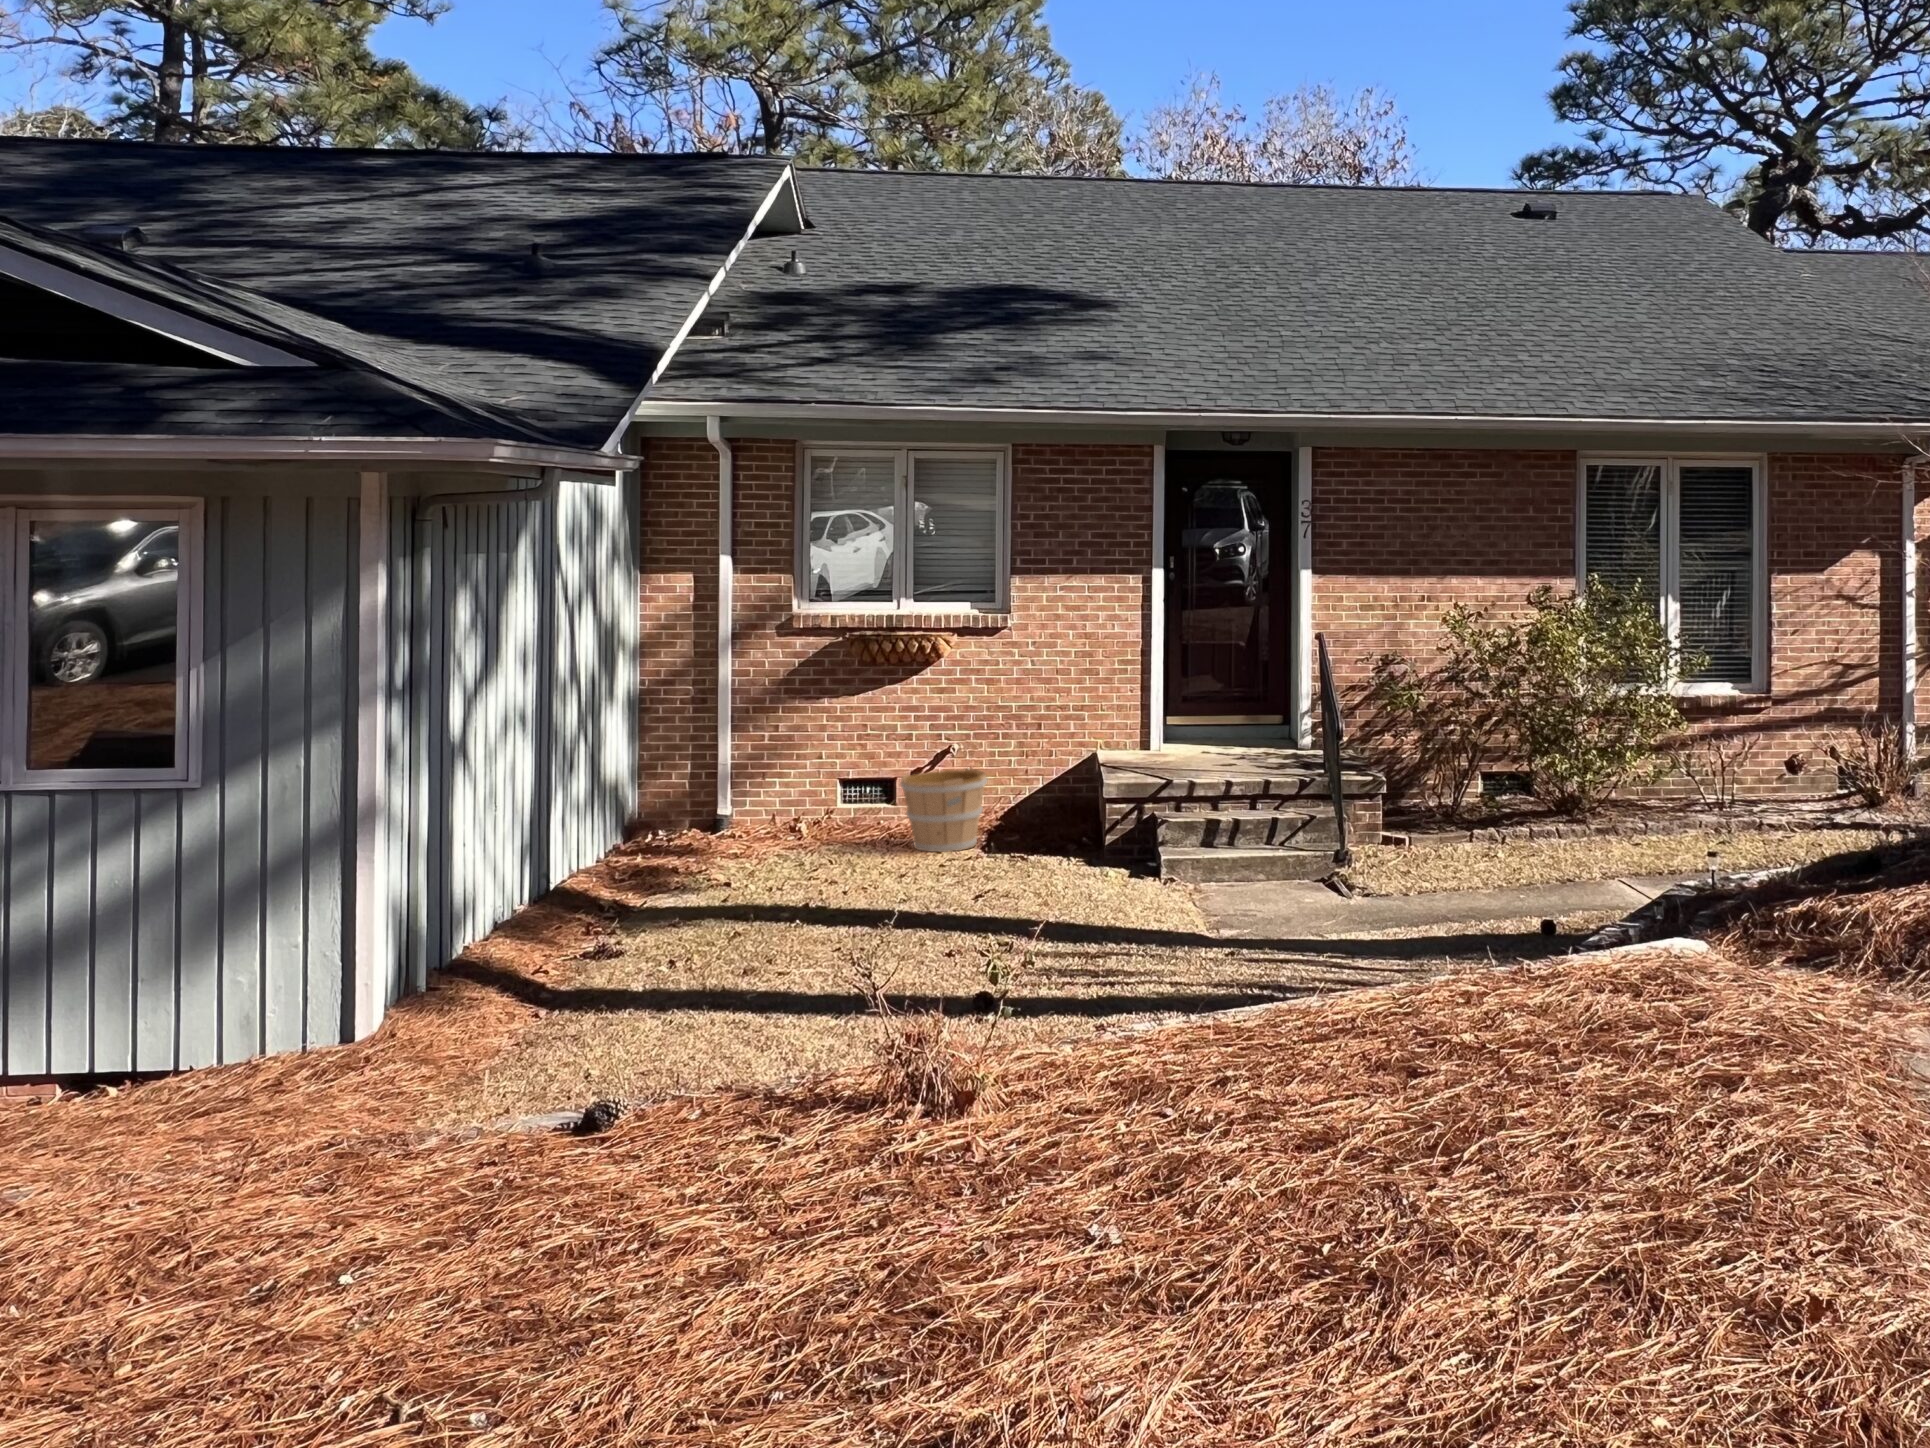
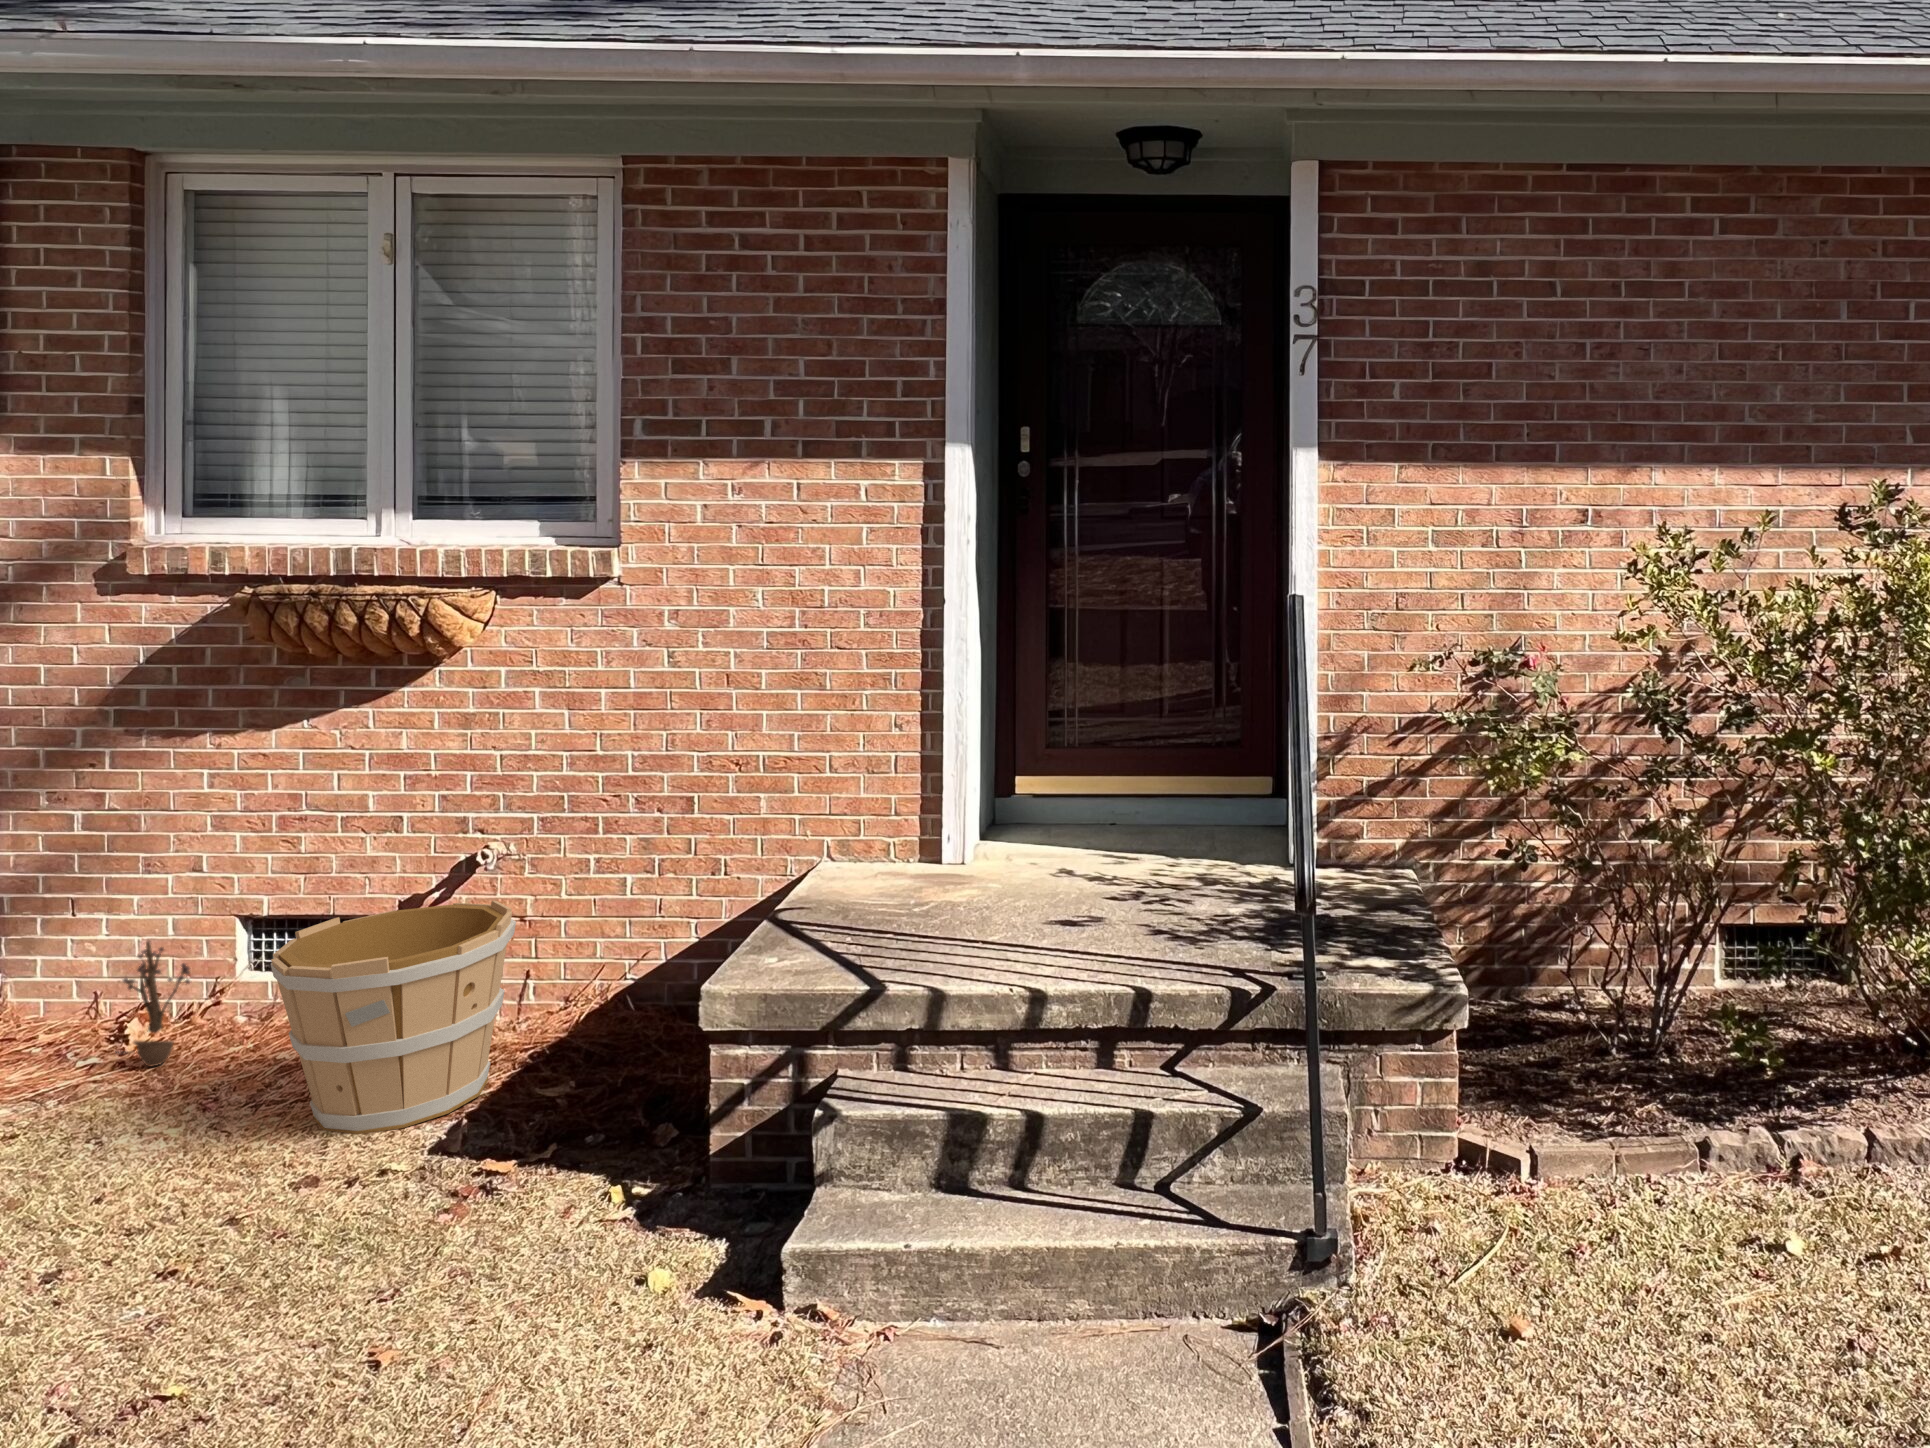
decorative plant: none [792,788,832,843] -> present [115,941,190,1066]

